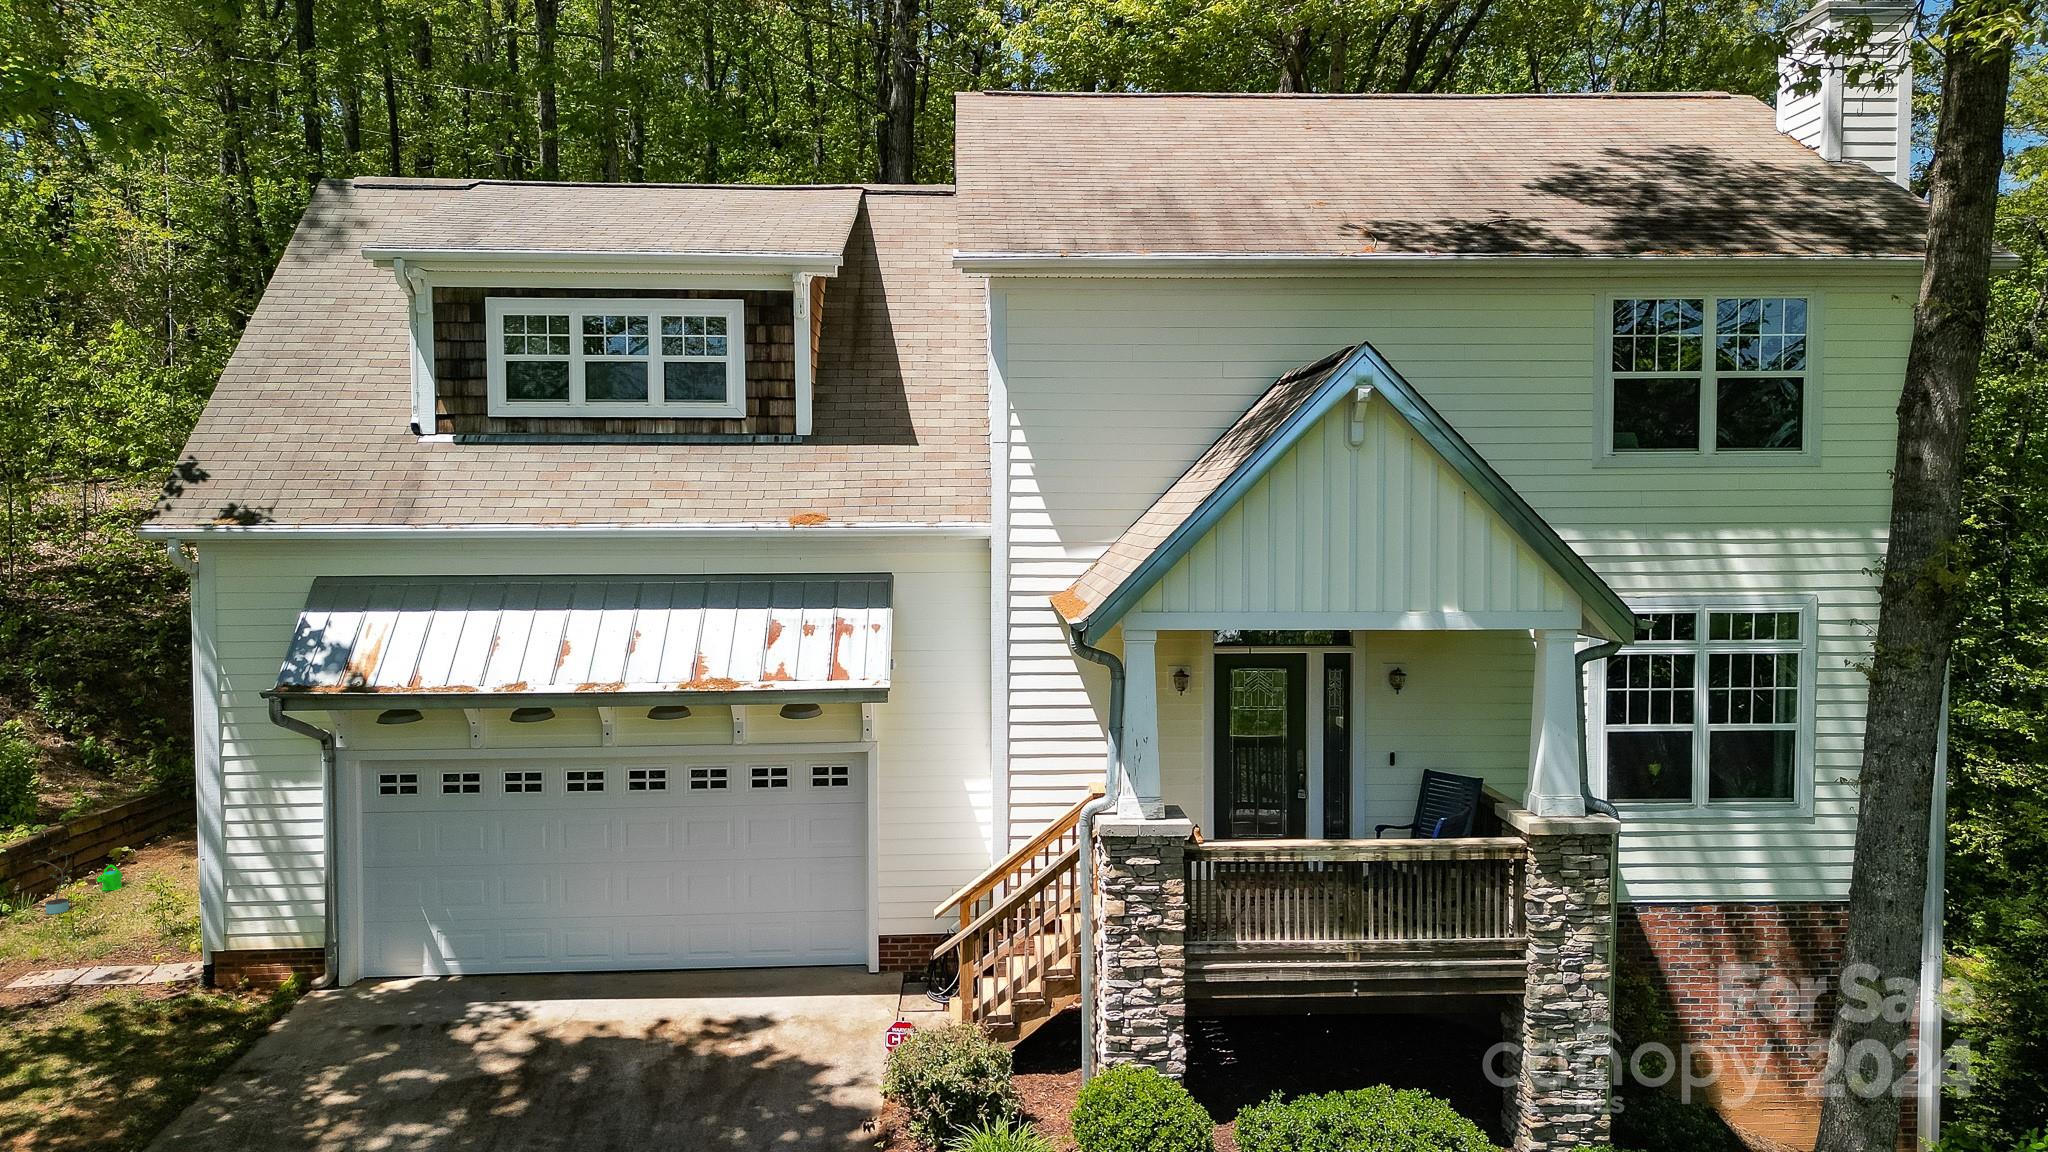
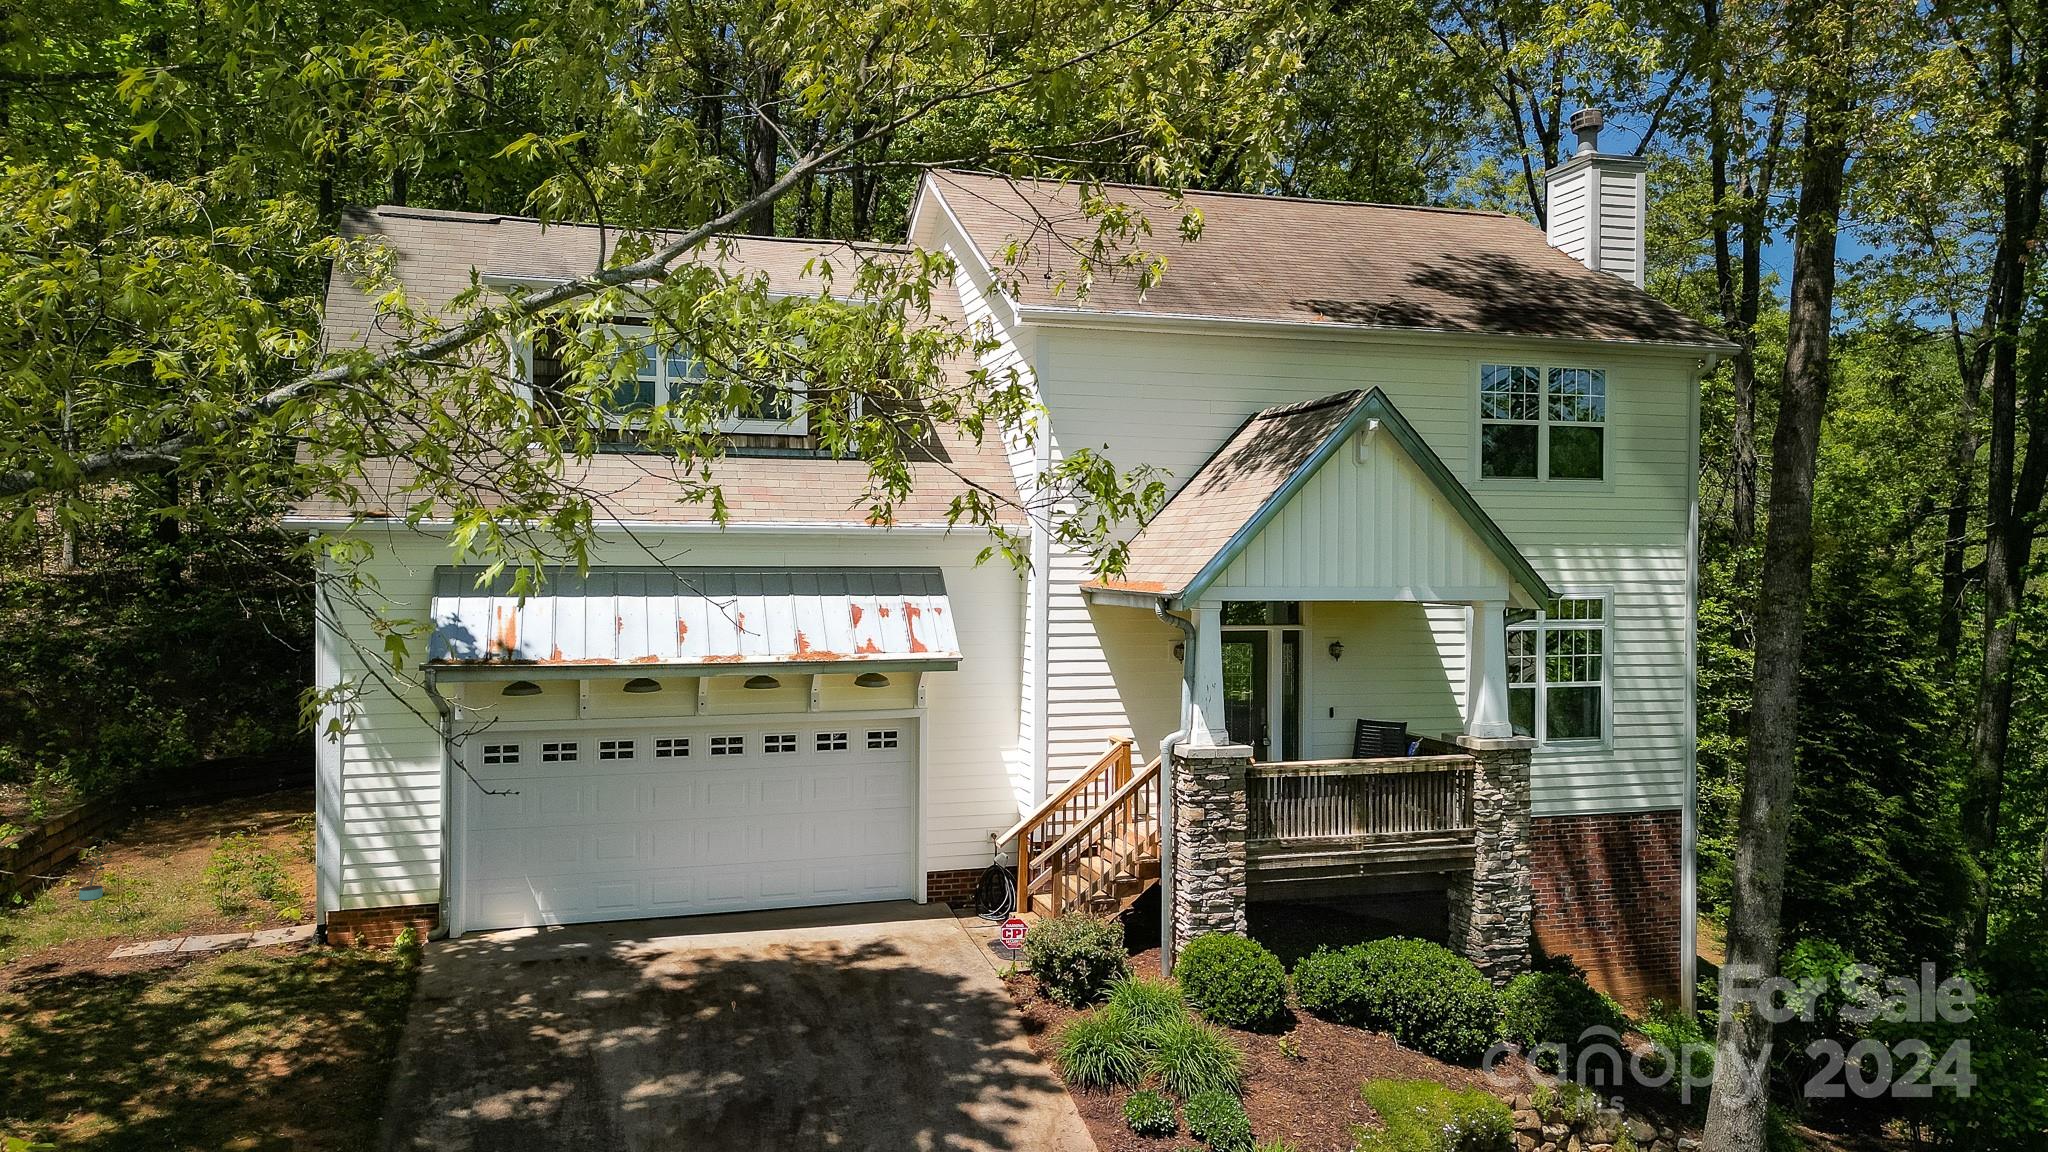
watering can: present [97,865,123,891] -> none [124,853,147,879]

